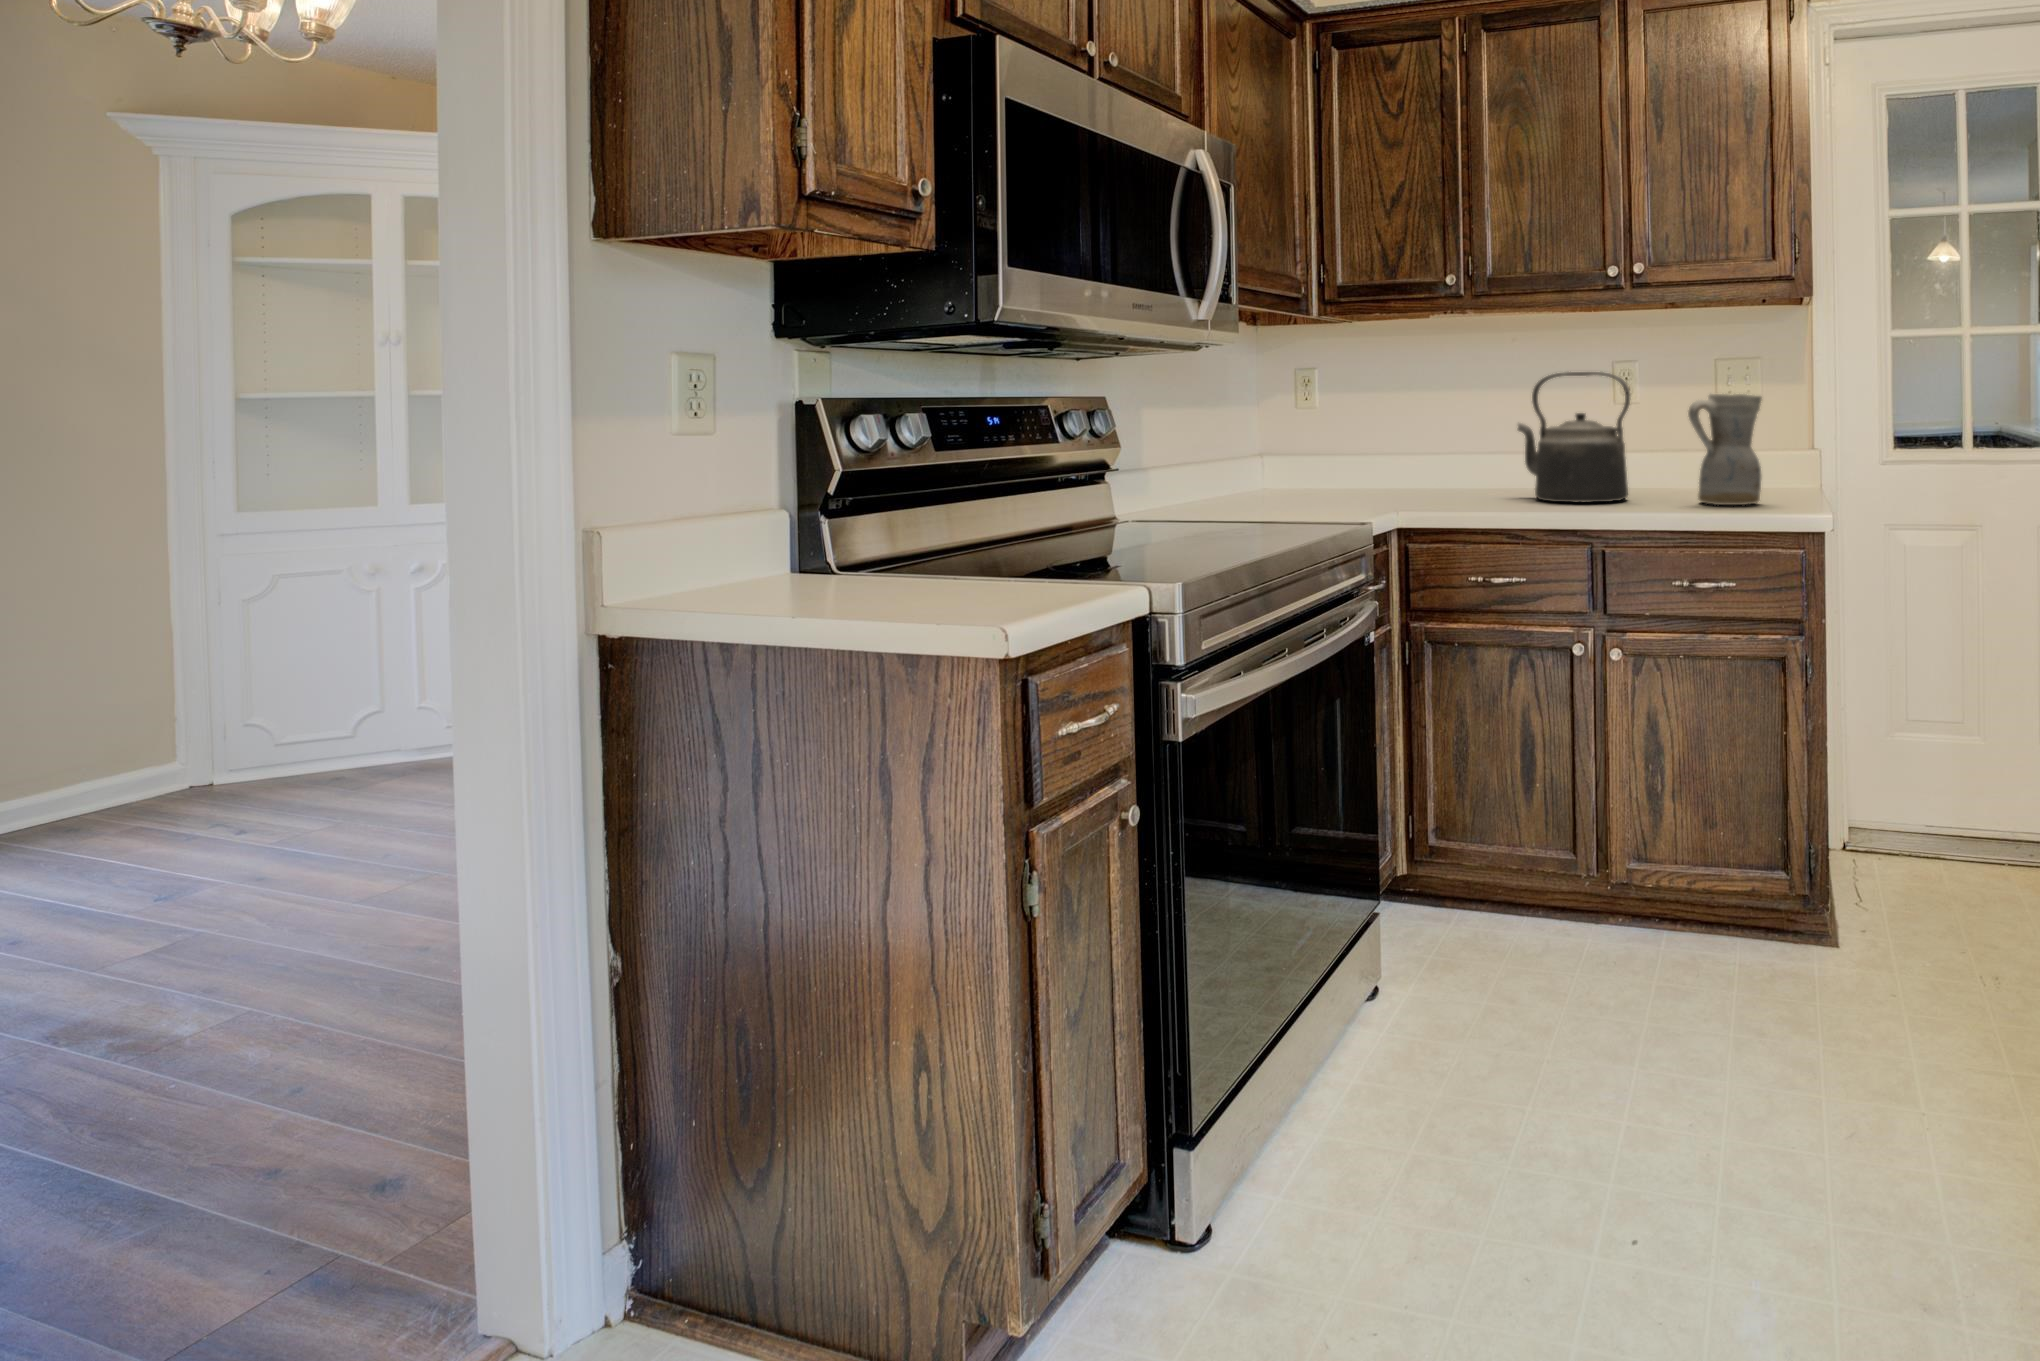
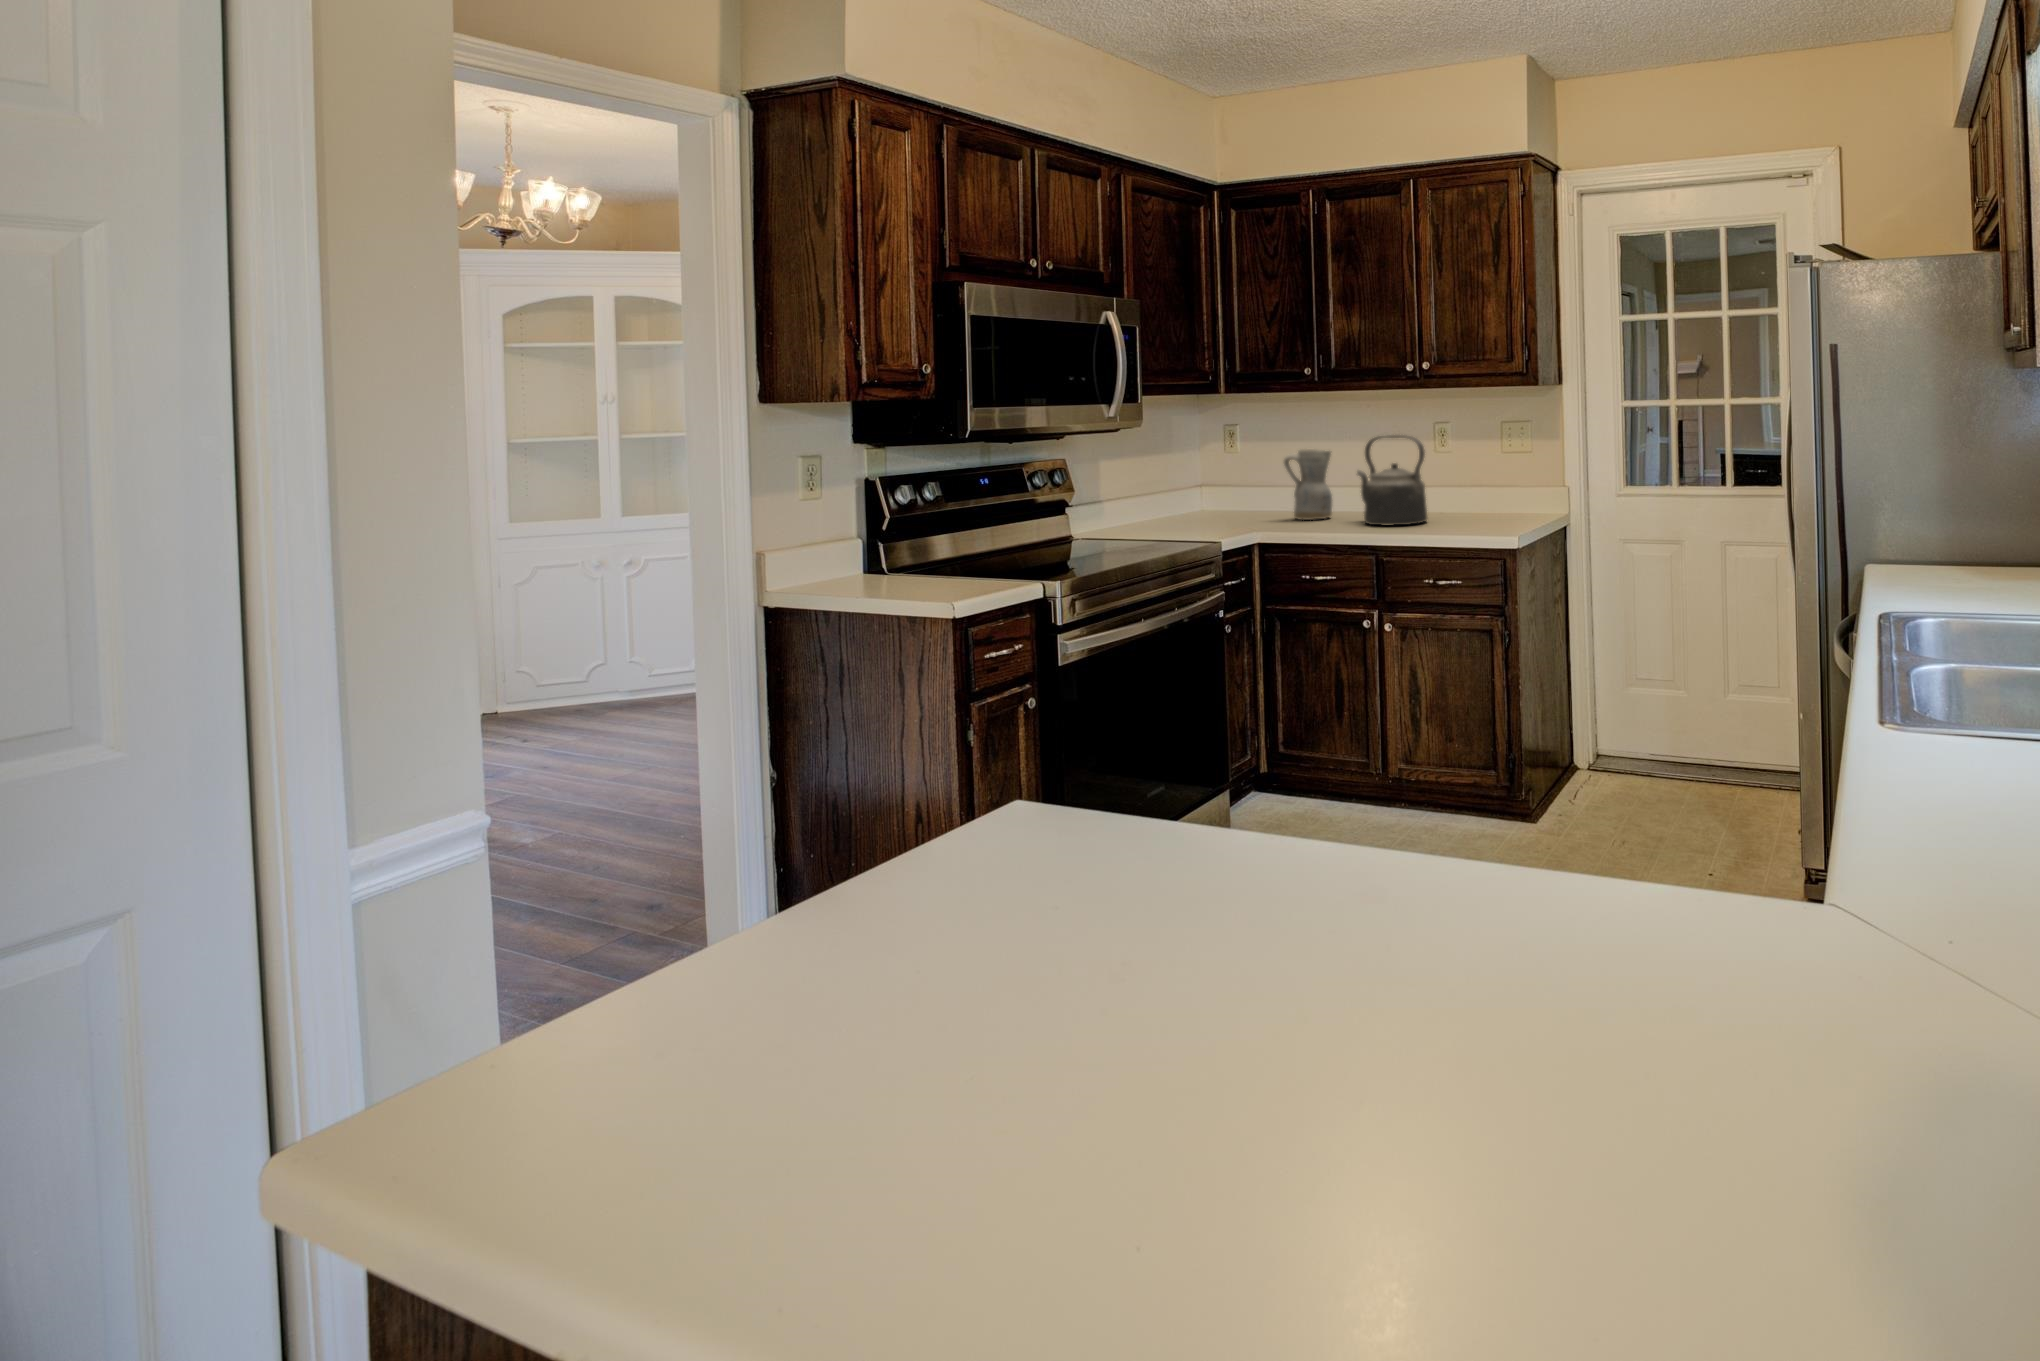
ceramic pitcher: present [1688,394,1762,505] -> present [1284,449,1332,520]

